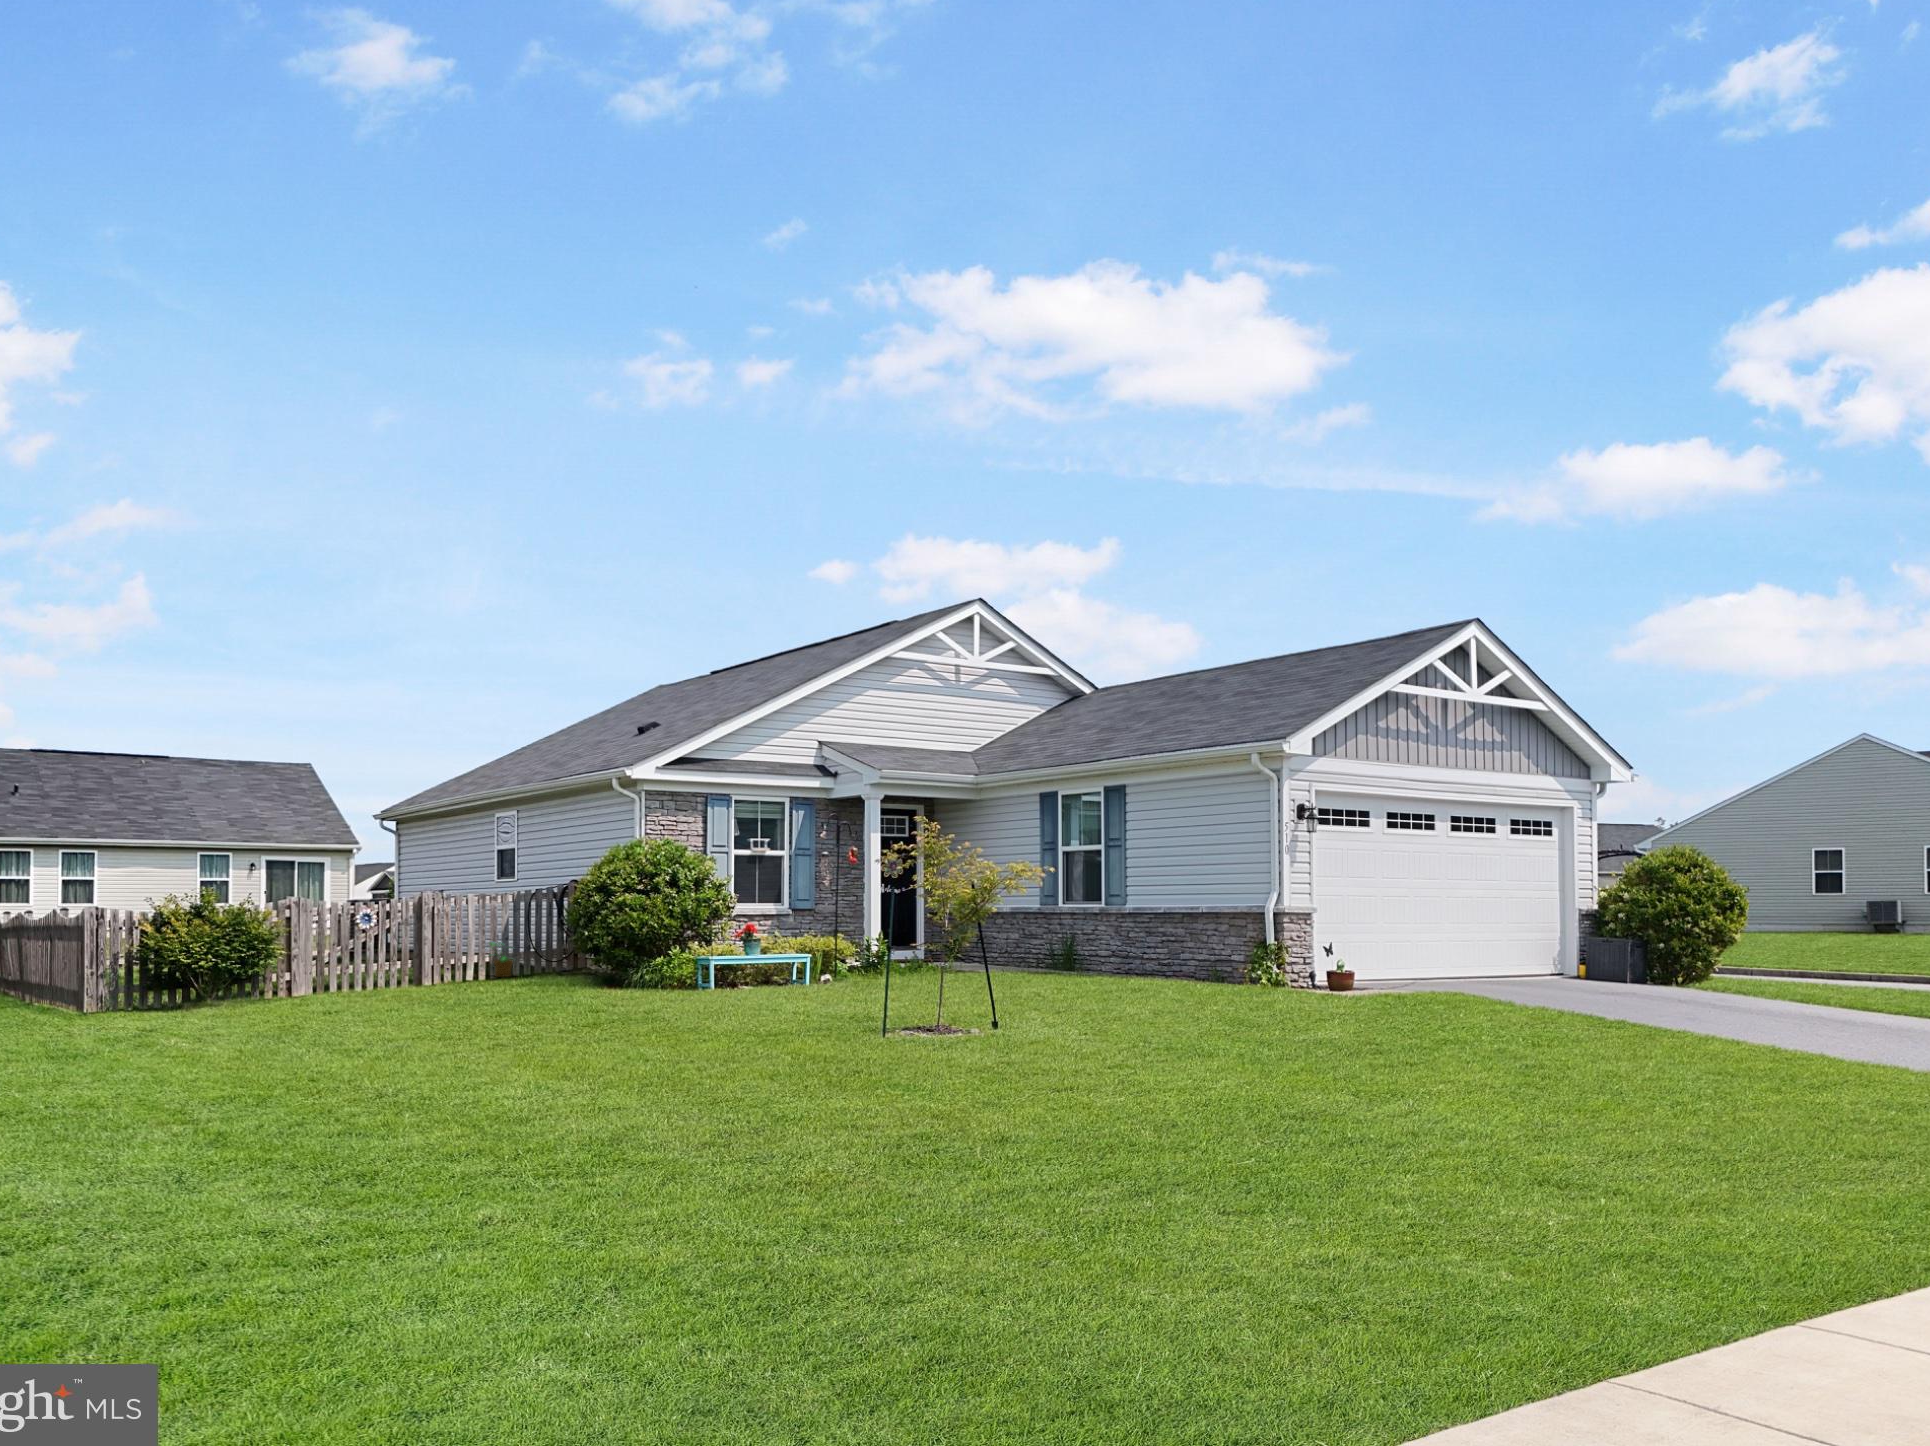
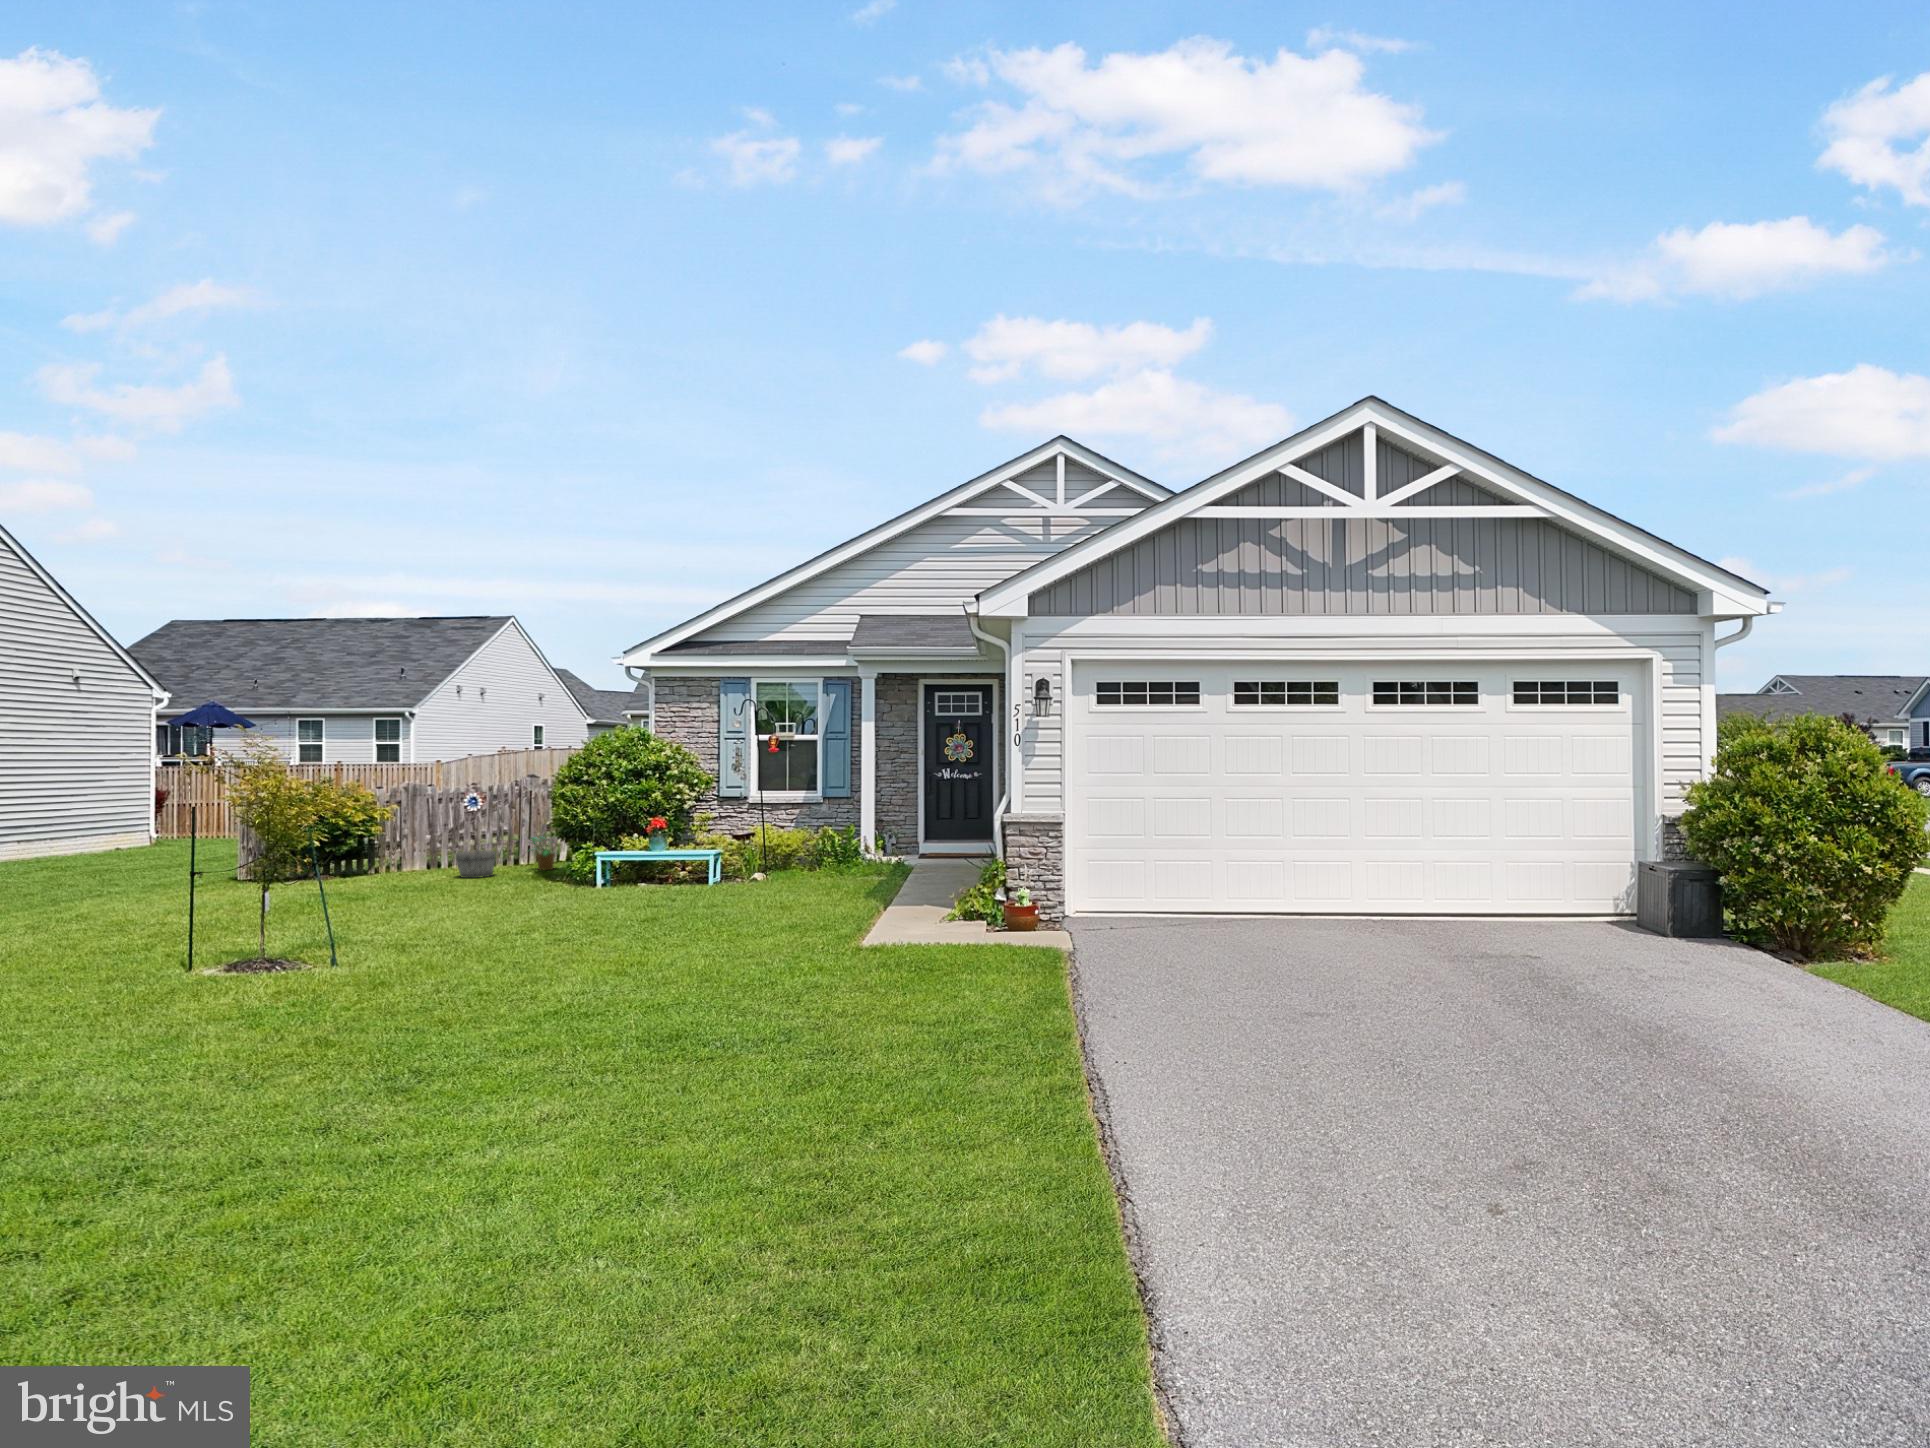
wooden bucket: none [411,946,453,982] -> present [456,850,496,878]

